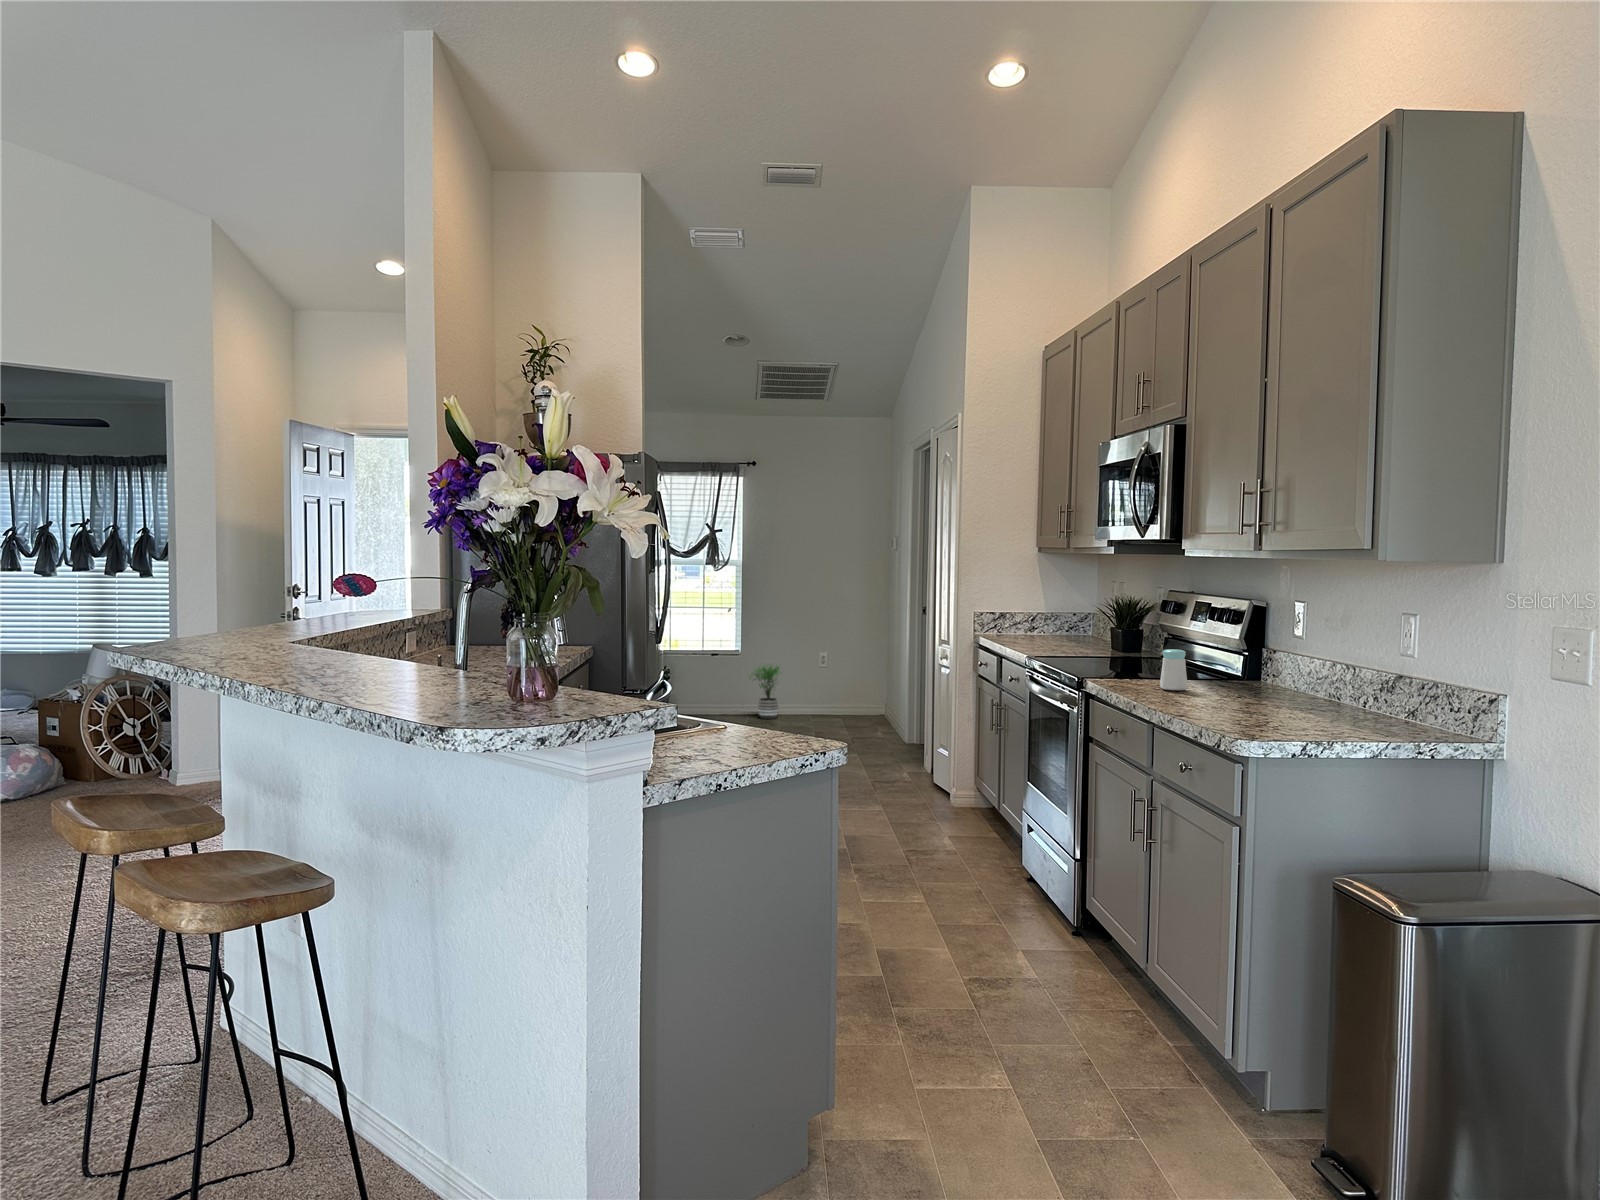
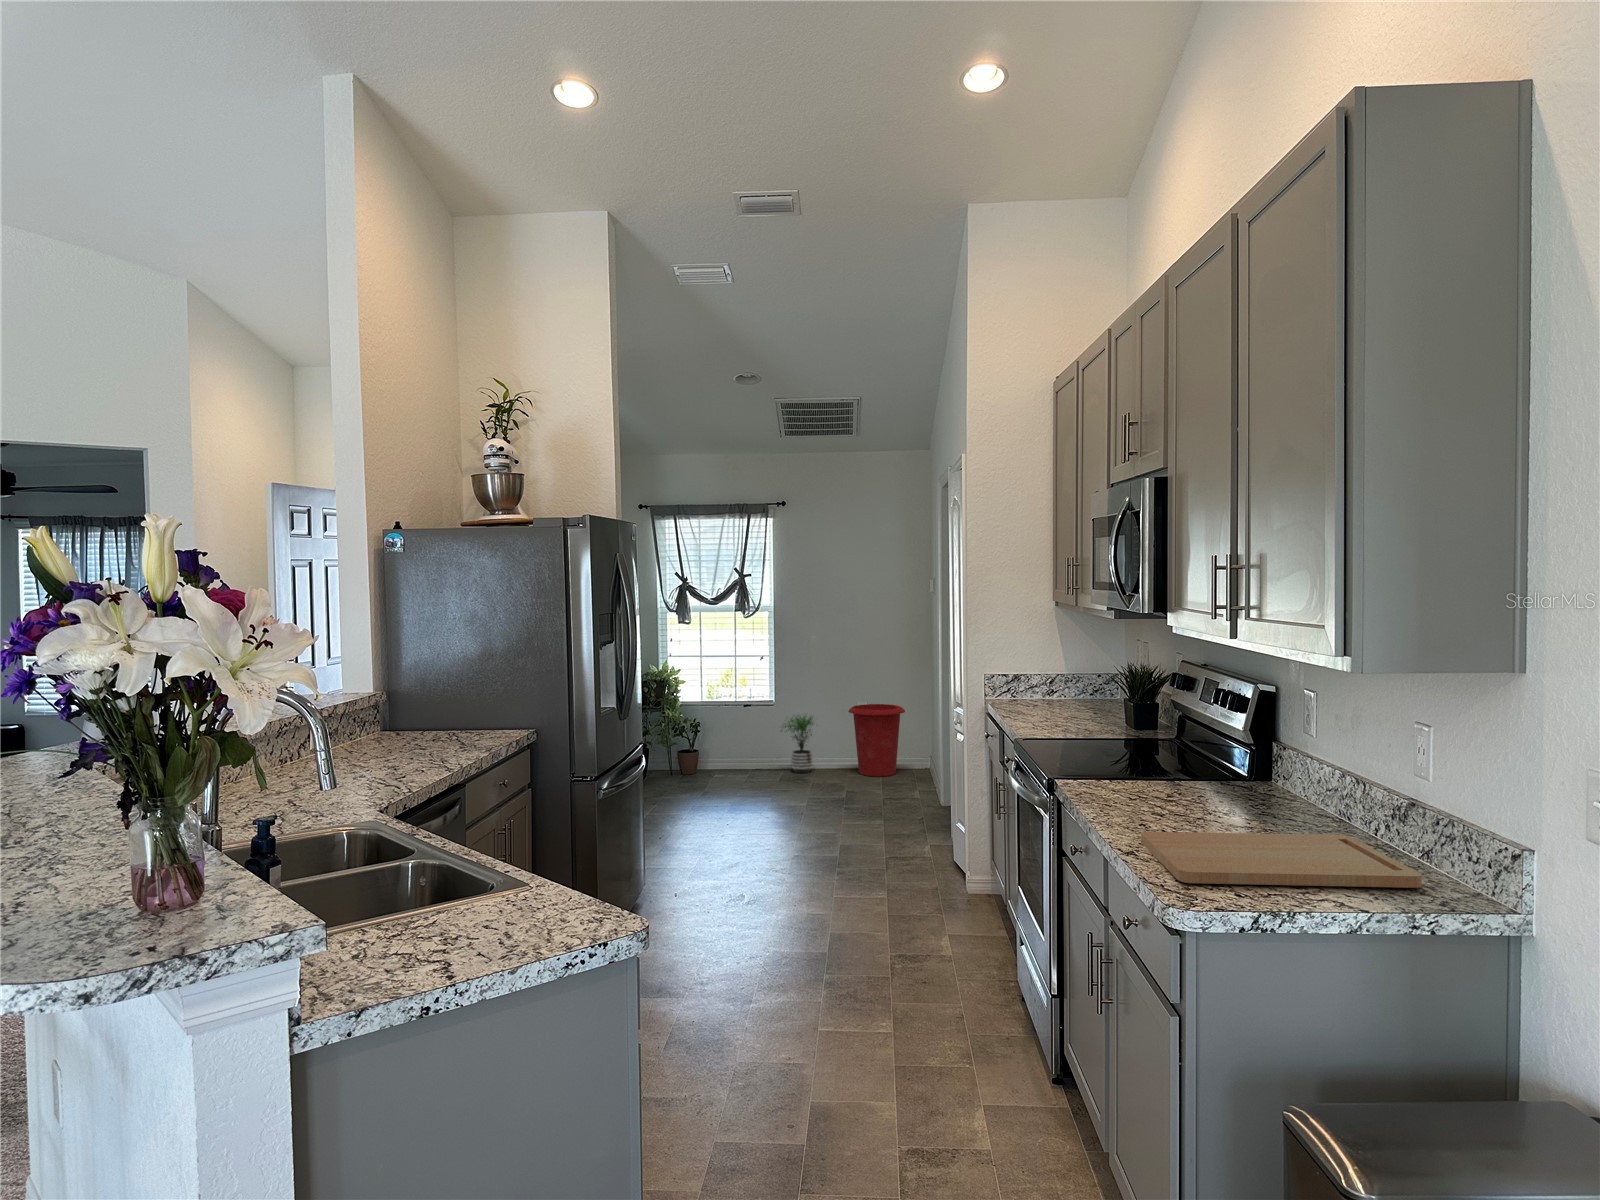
salt shaker: present [1160,649,1187,690] -> none [1137,751,1168,801]
waste bin: none [813,655,866,722] -> present [848,704,905,776]
cutting board: none [1185,704,1416,731] -> present [1141,832,1422,888]

